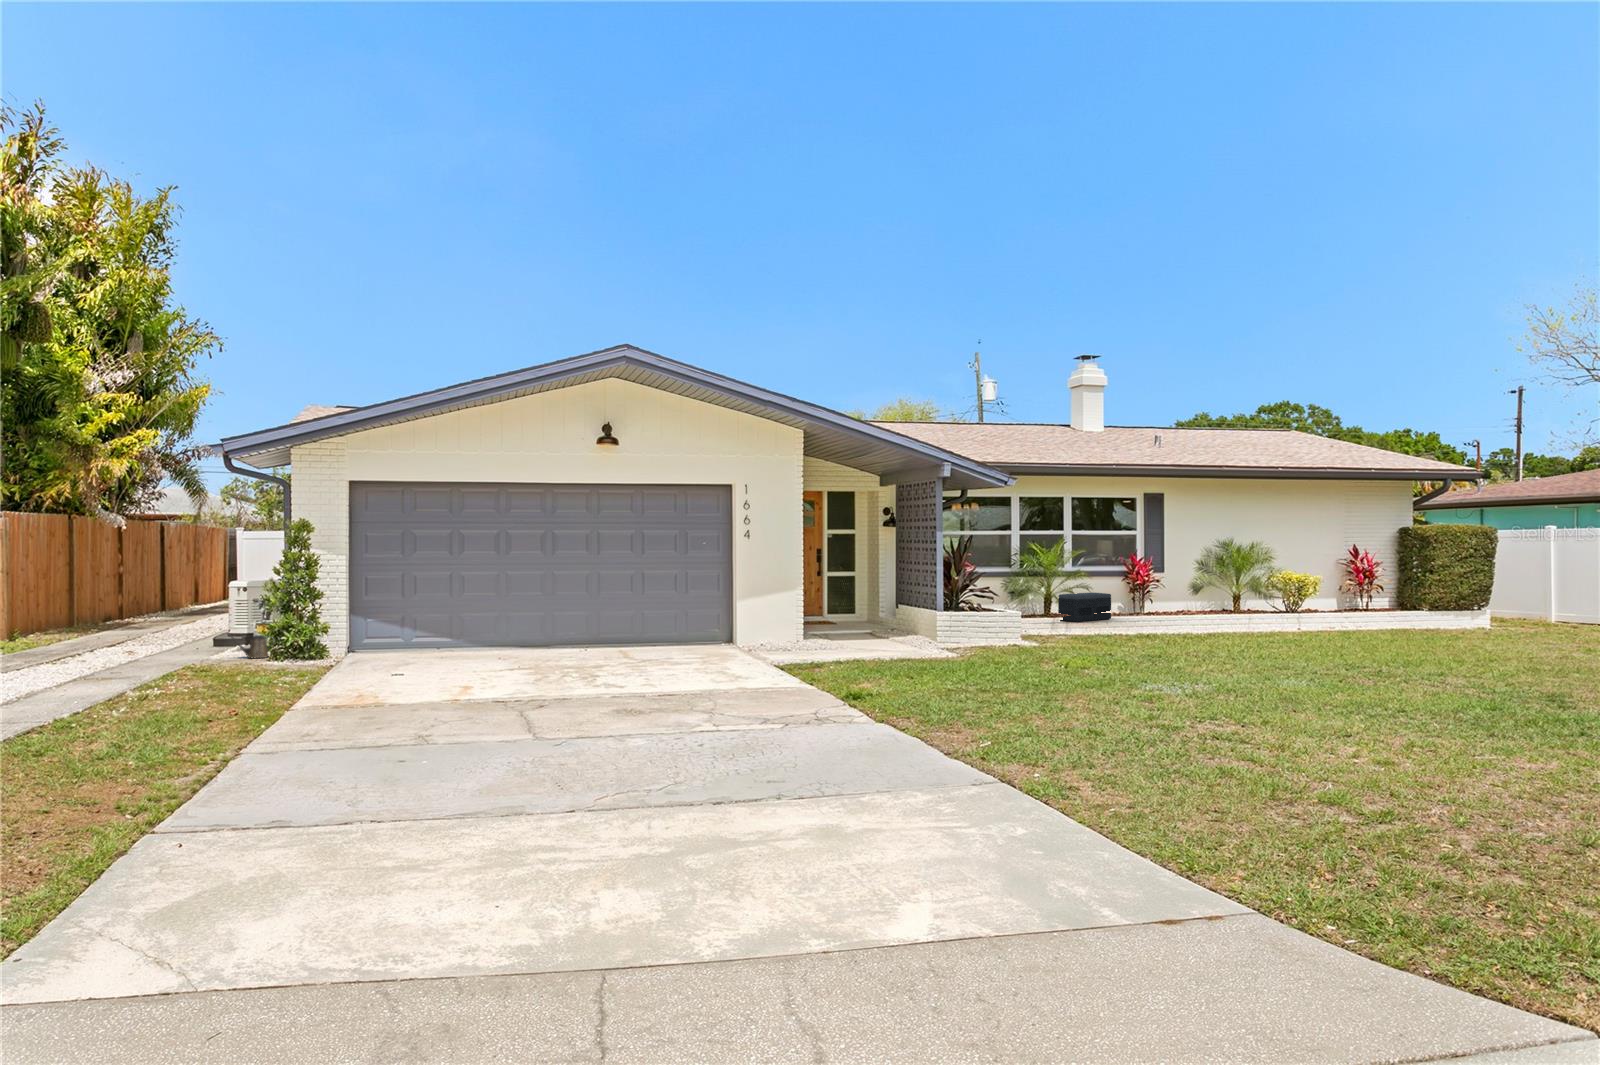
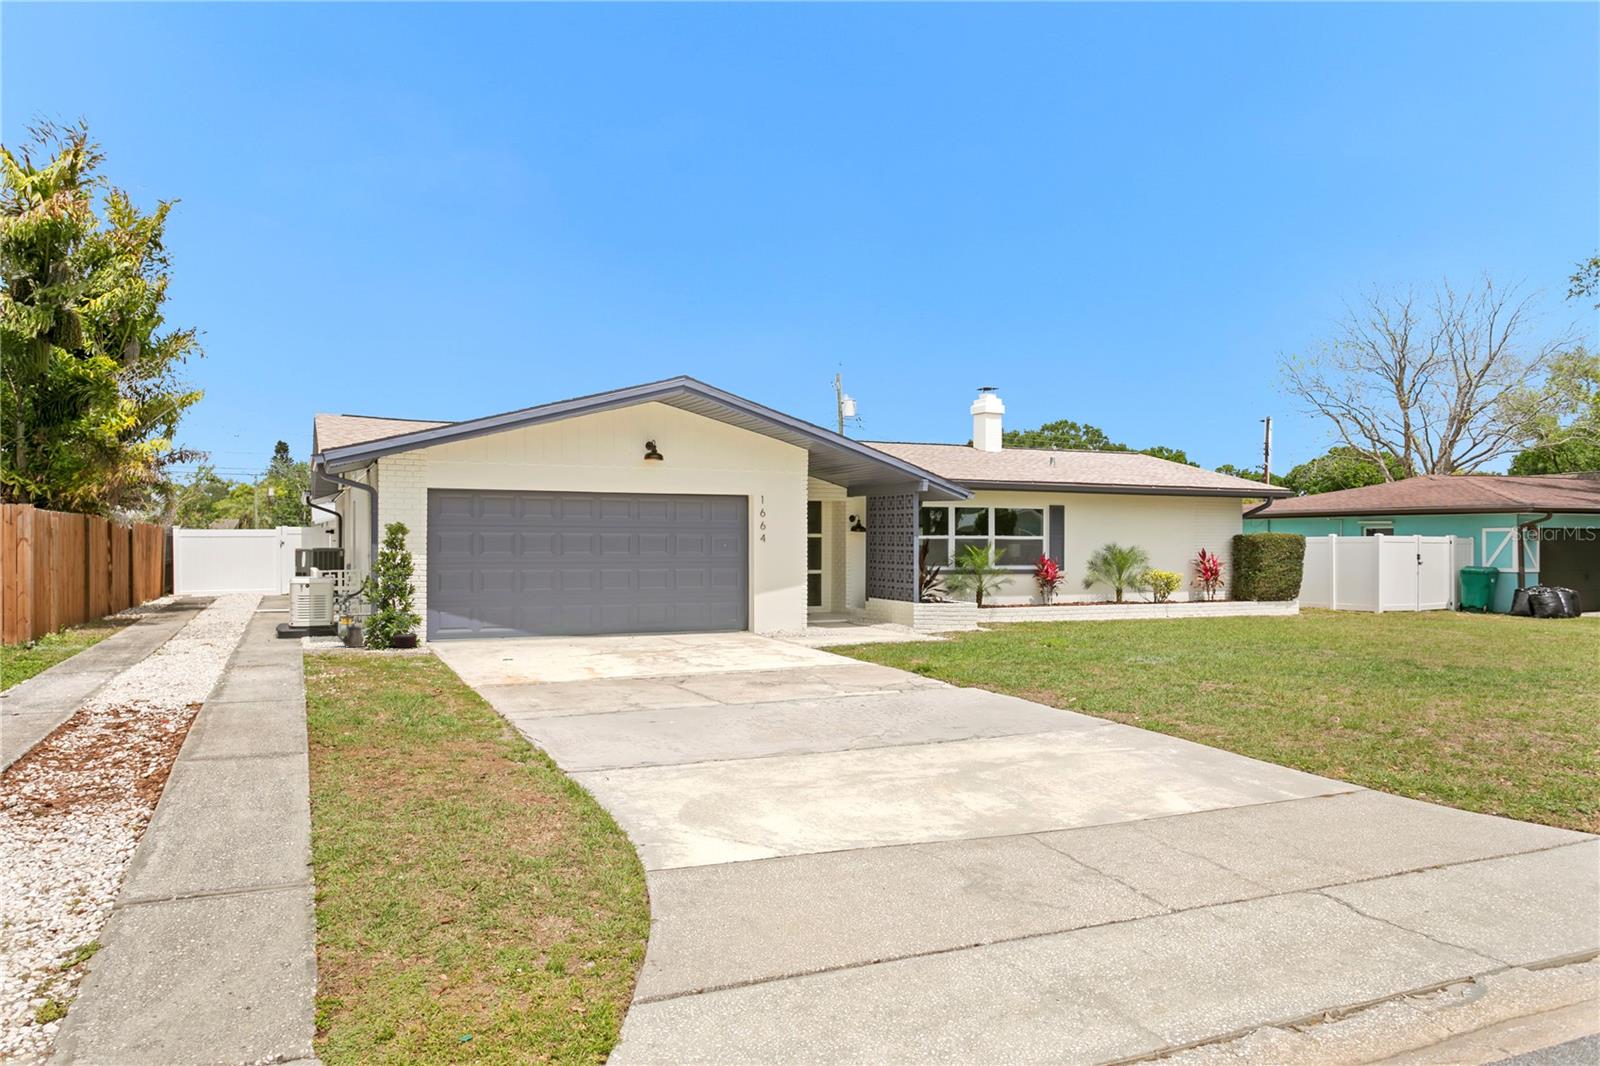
storage bench: present [1058,593,1111,622] -> none [986,588,1026,612]
decorative plant: none [293,616,325,660] -> present [391,611,416,648]

